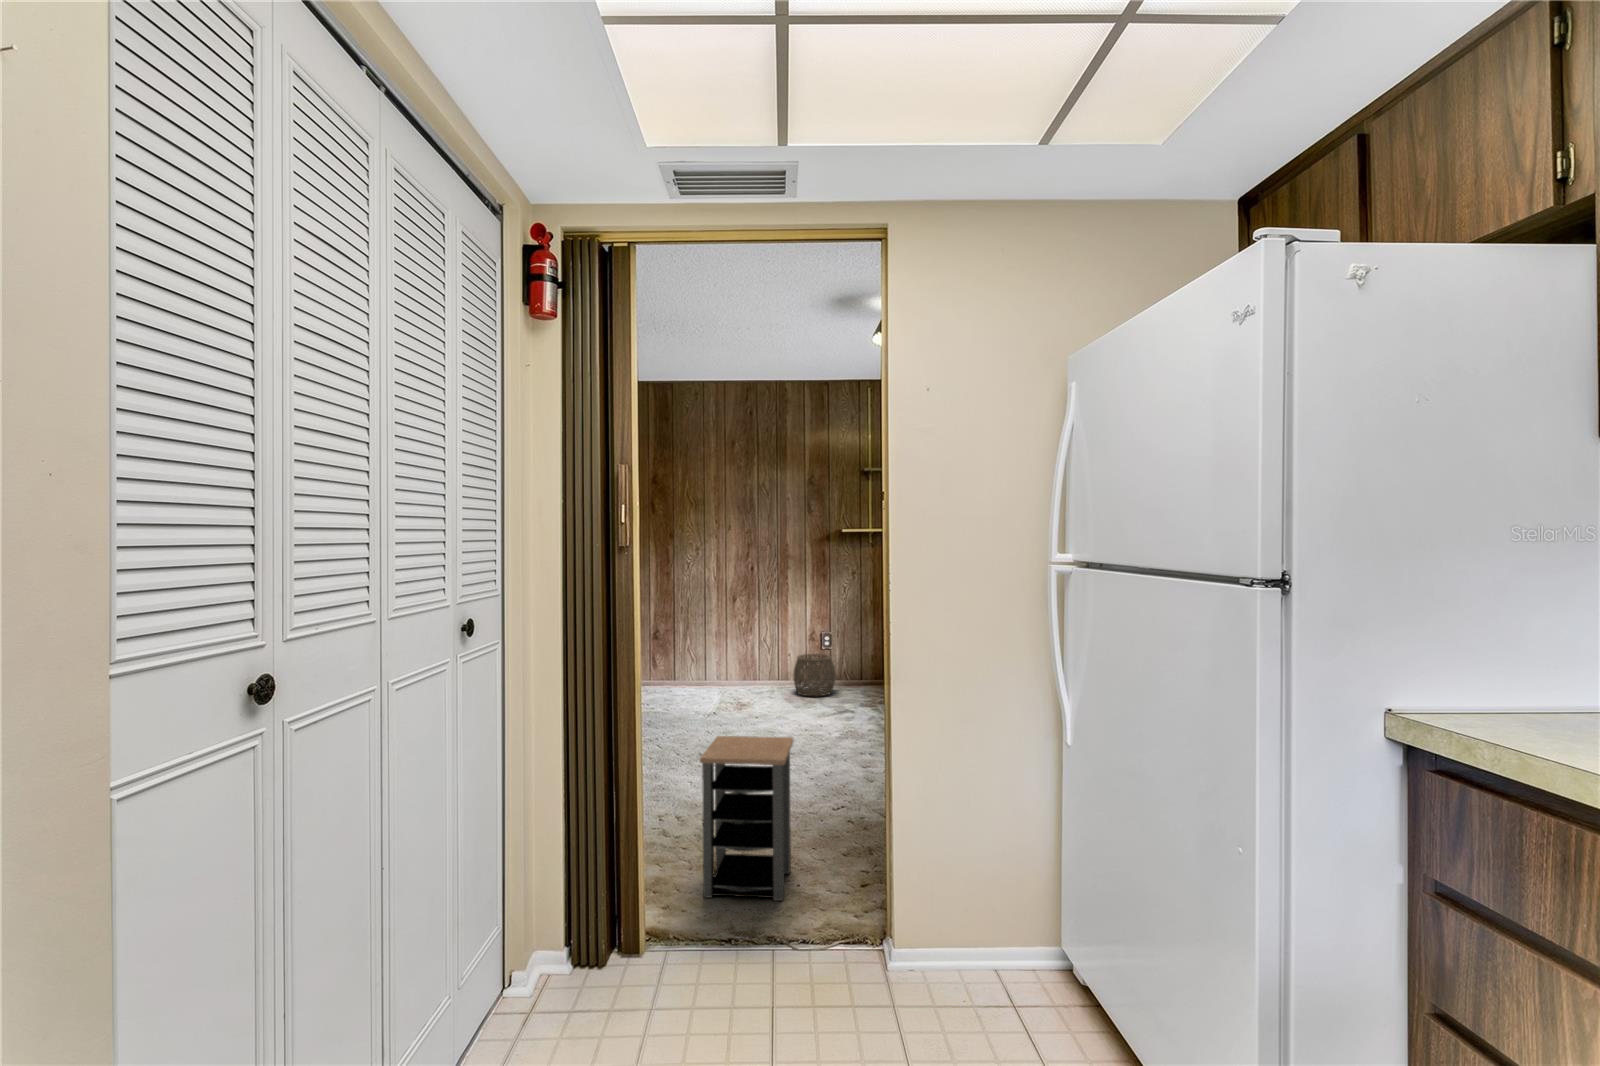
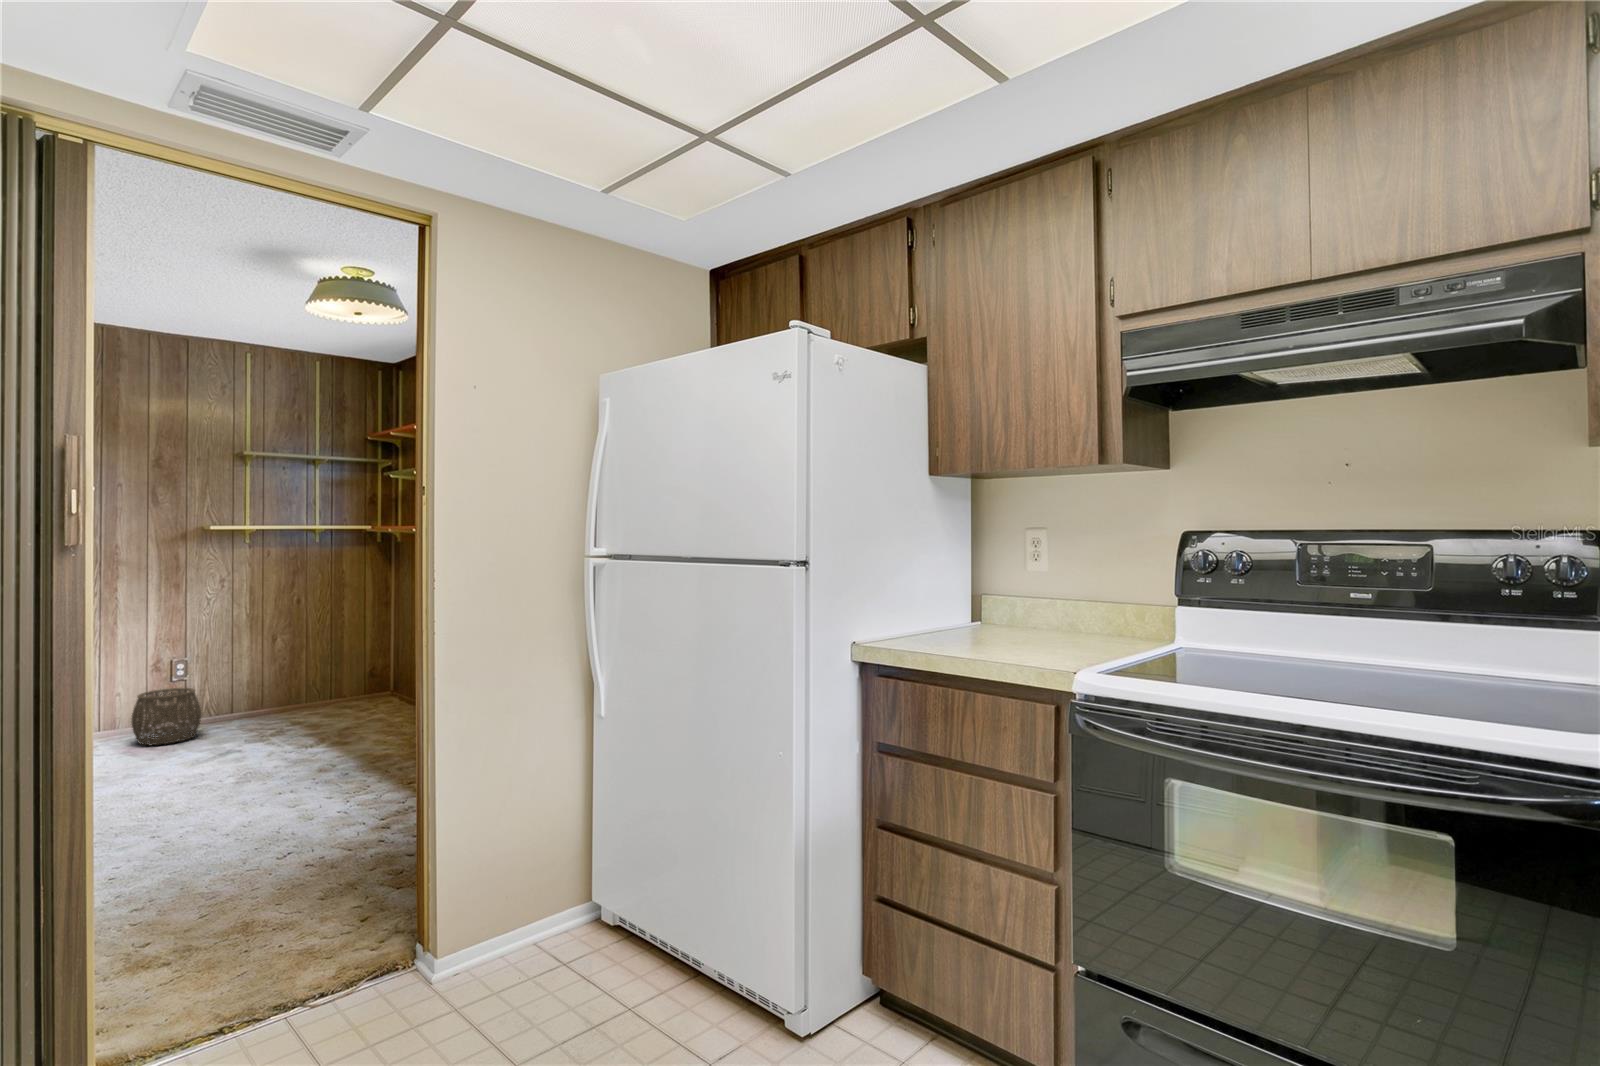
side table: present [700,736,794,901] -> none [138,777,269,1003]

